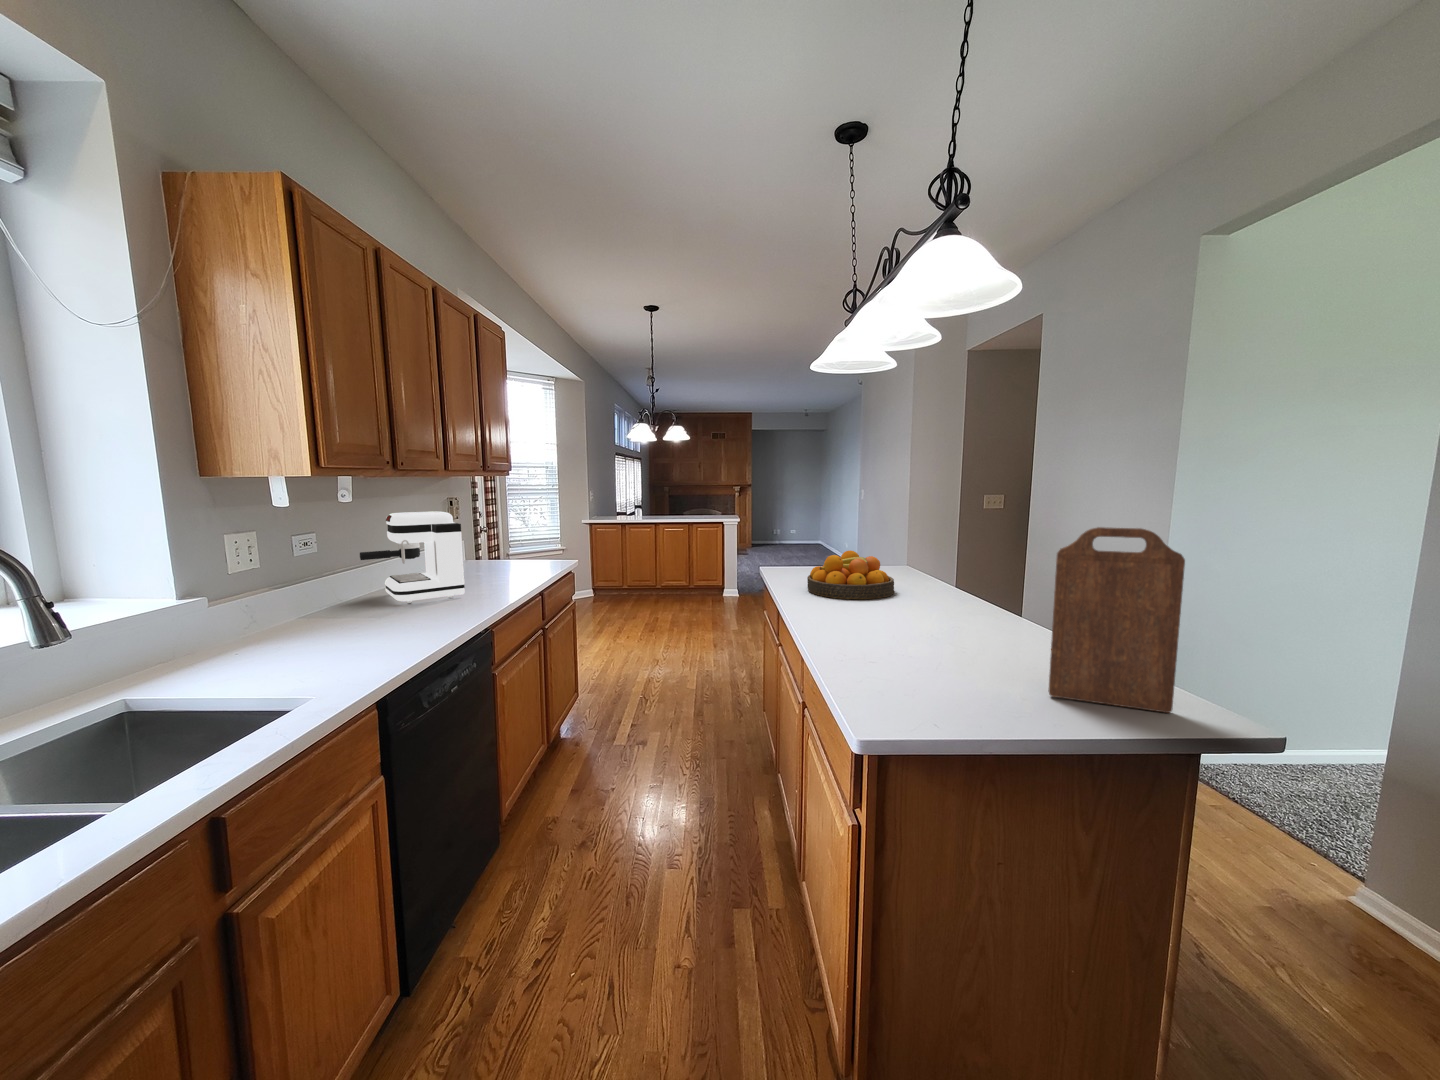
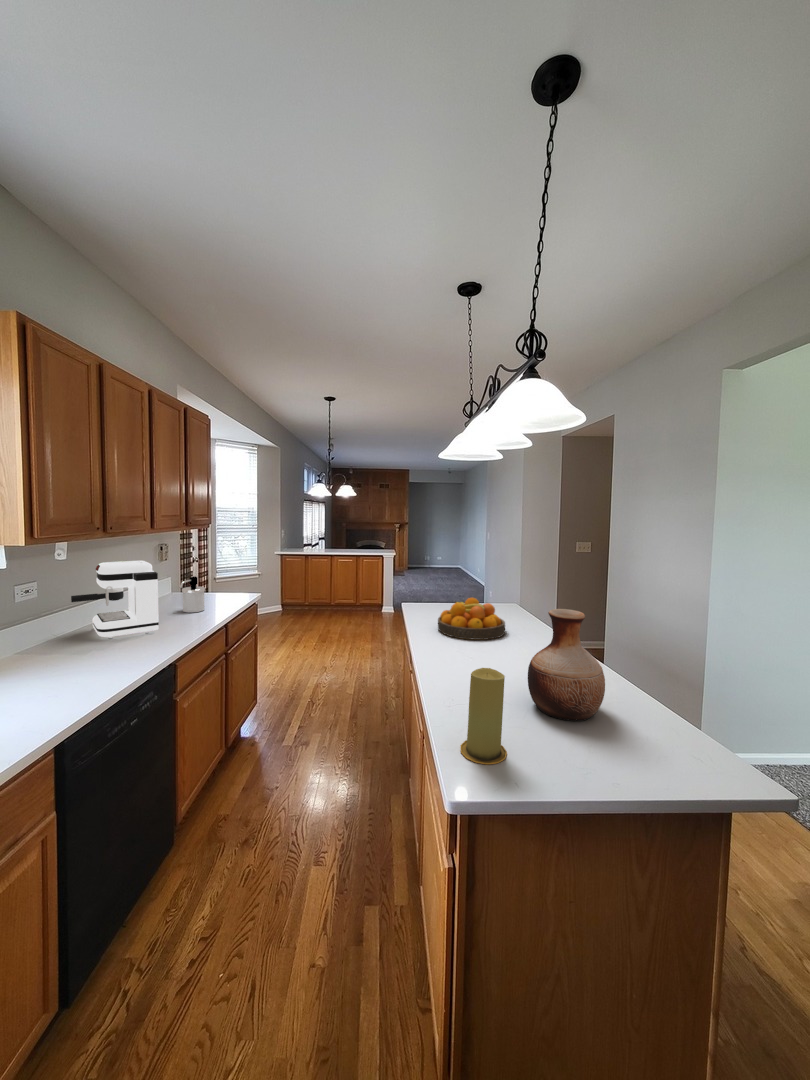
cutting board: present [1048,527,1185,713] -> none [614,617,720,773]
soap dispenser: none [483,534,513,578] -> present [180,576,205,613]
vase: none [935,538,1033,670] -> present [528,609,605,721]
candle: none [860,598,917,707] -> present [461,668,507,765]

